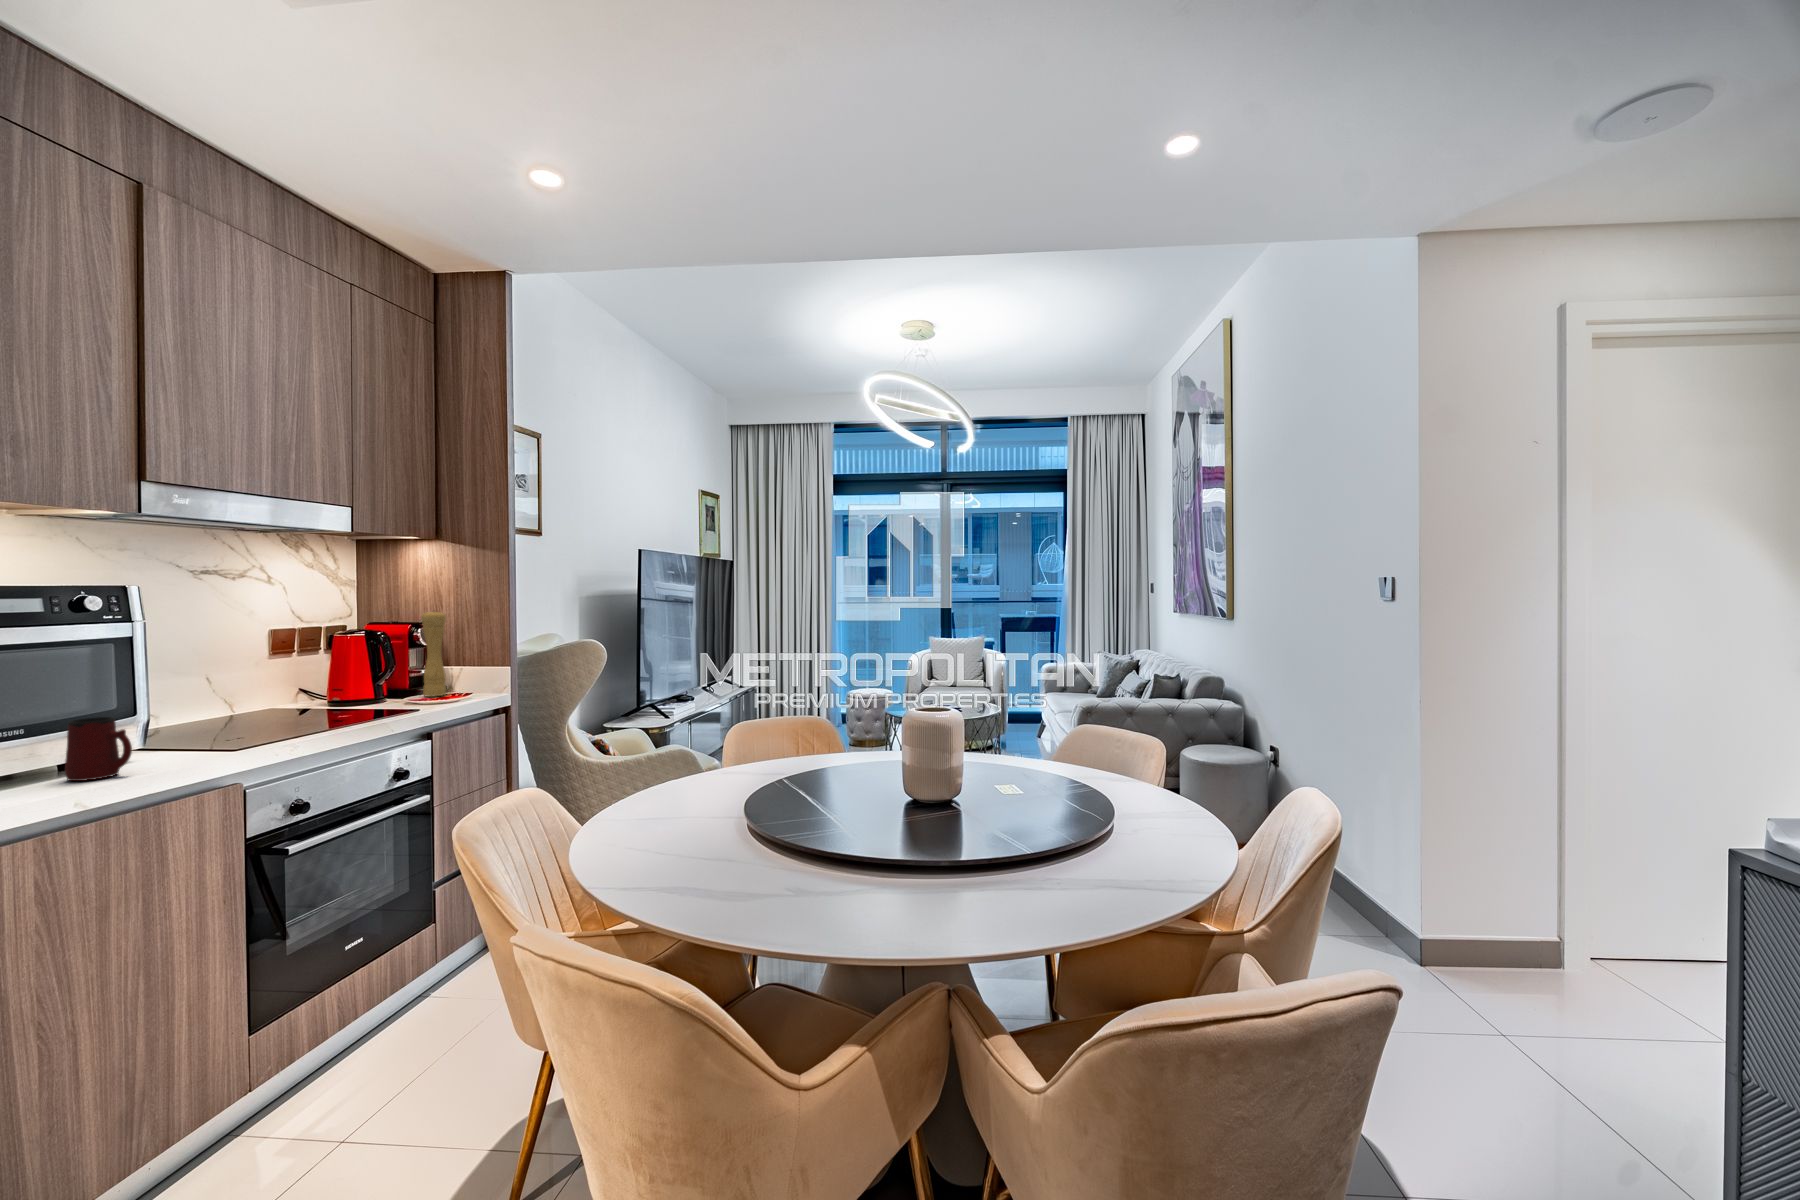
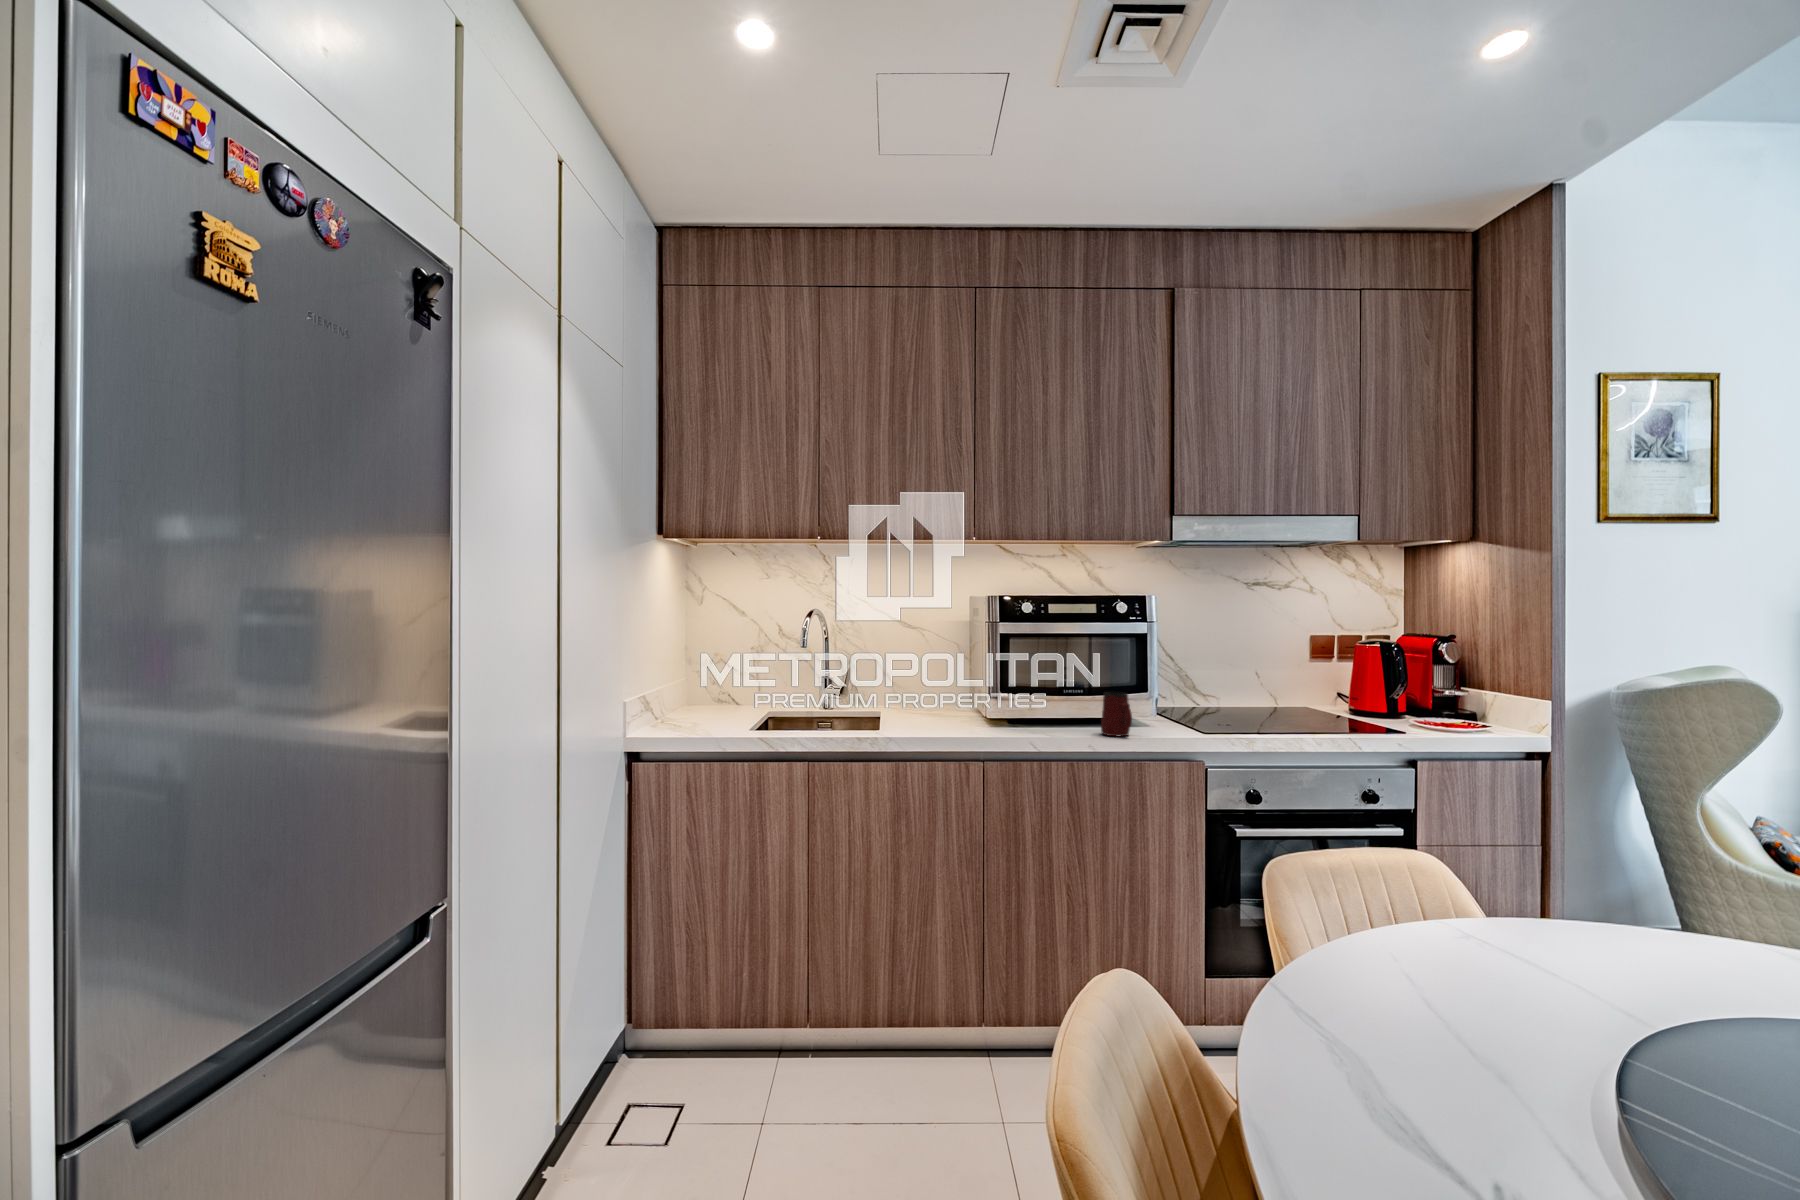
pepper mill: present [421,611,446,697] -> none [1442,627,1472,722]

